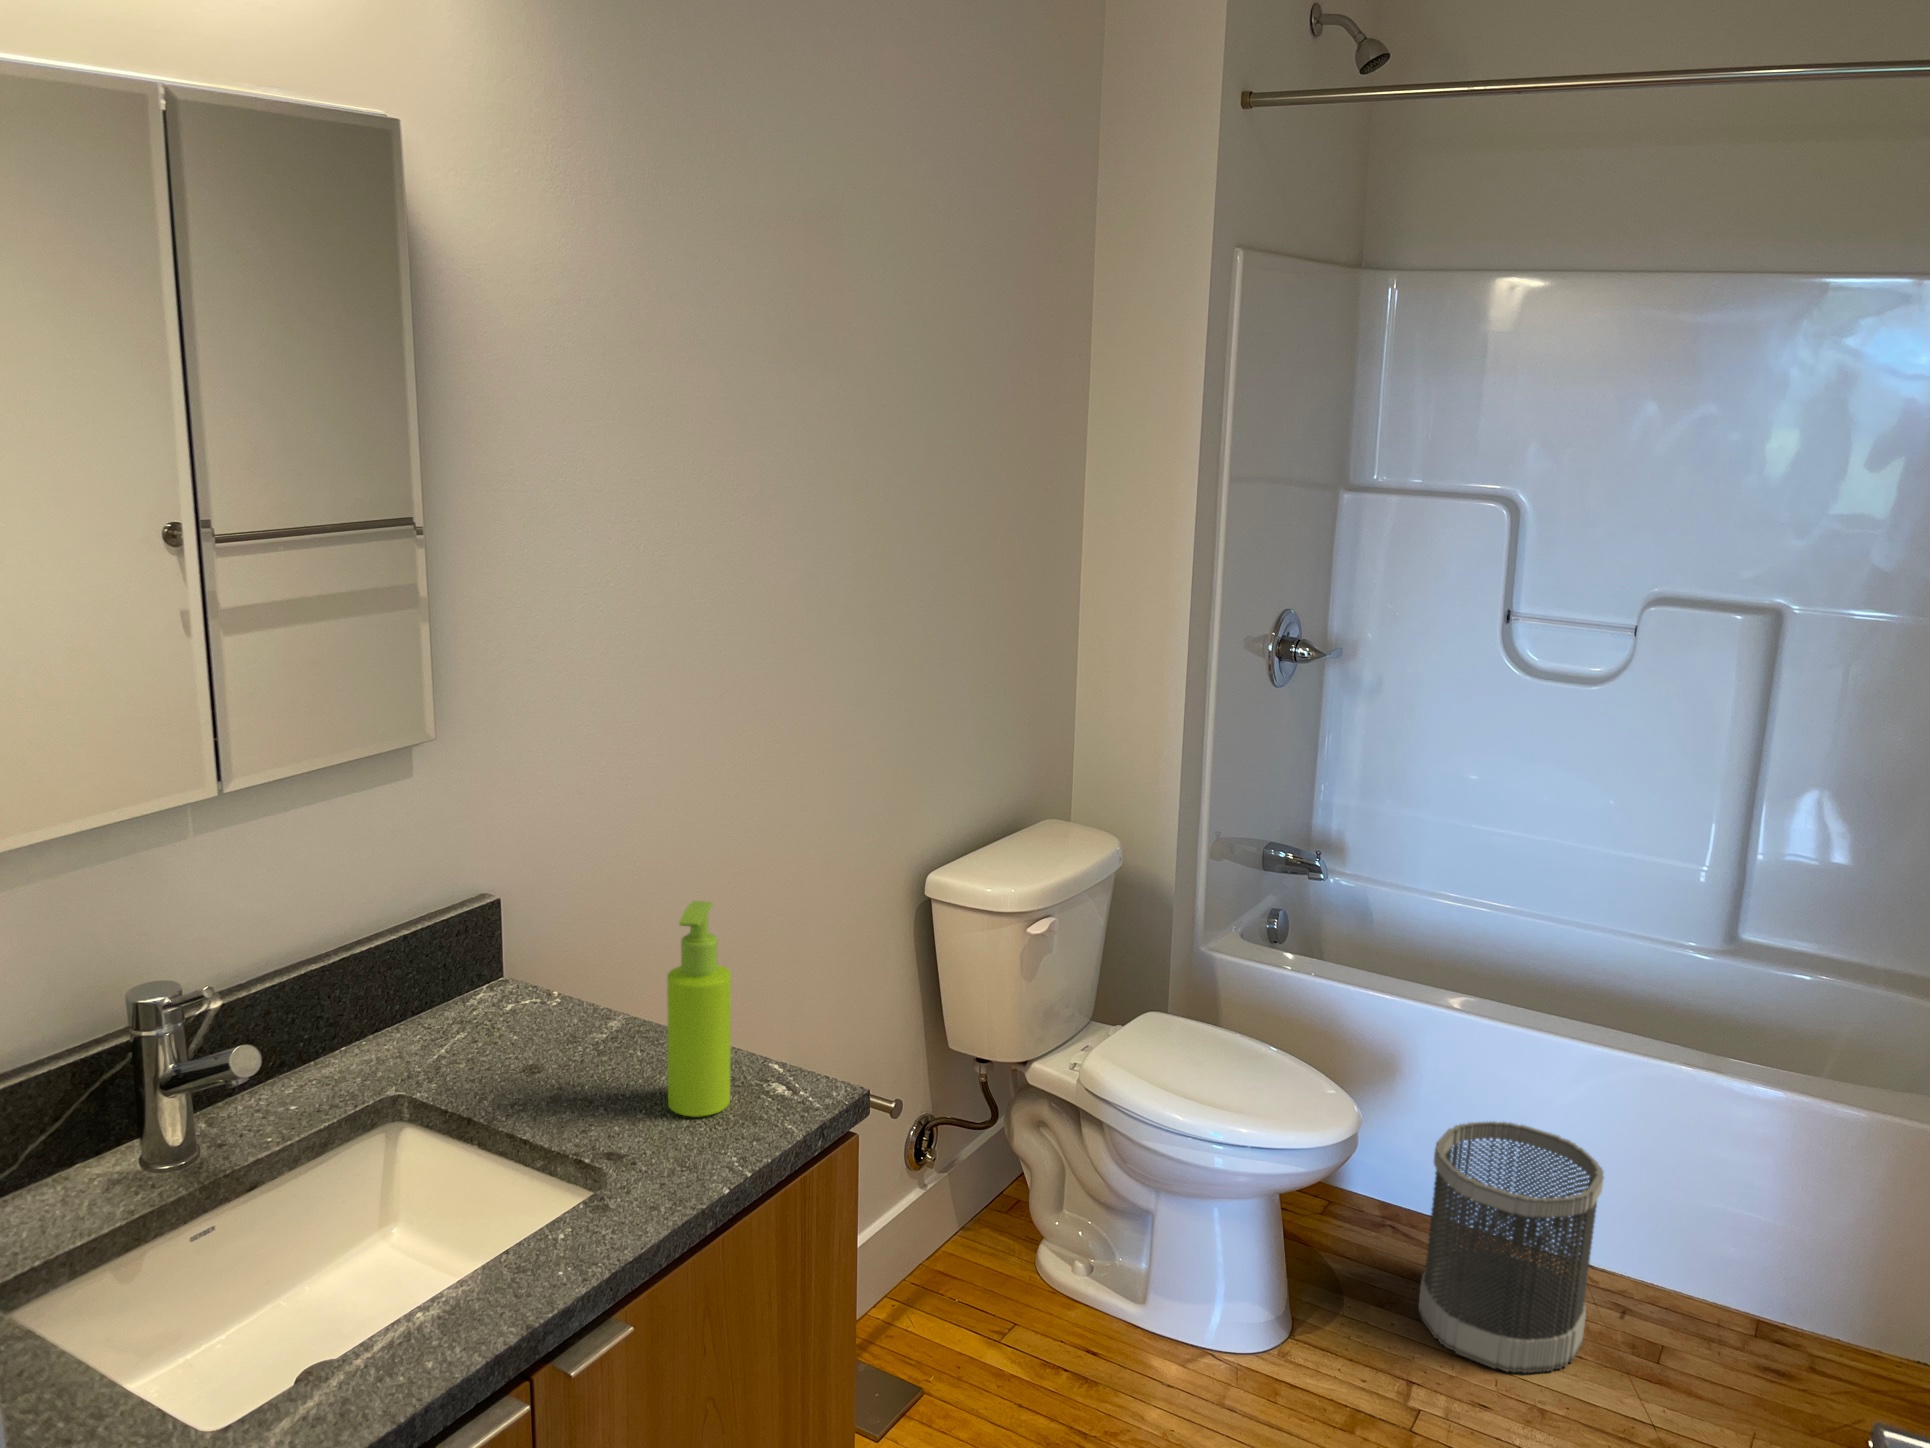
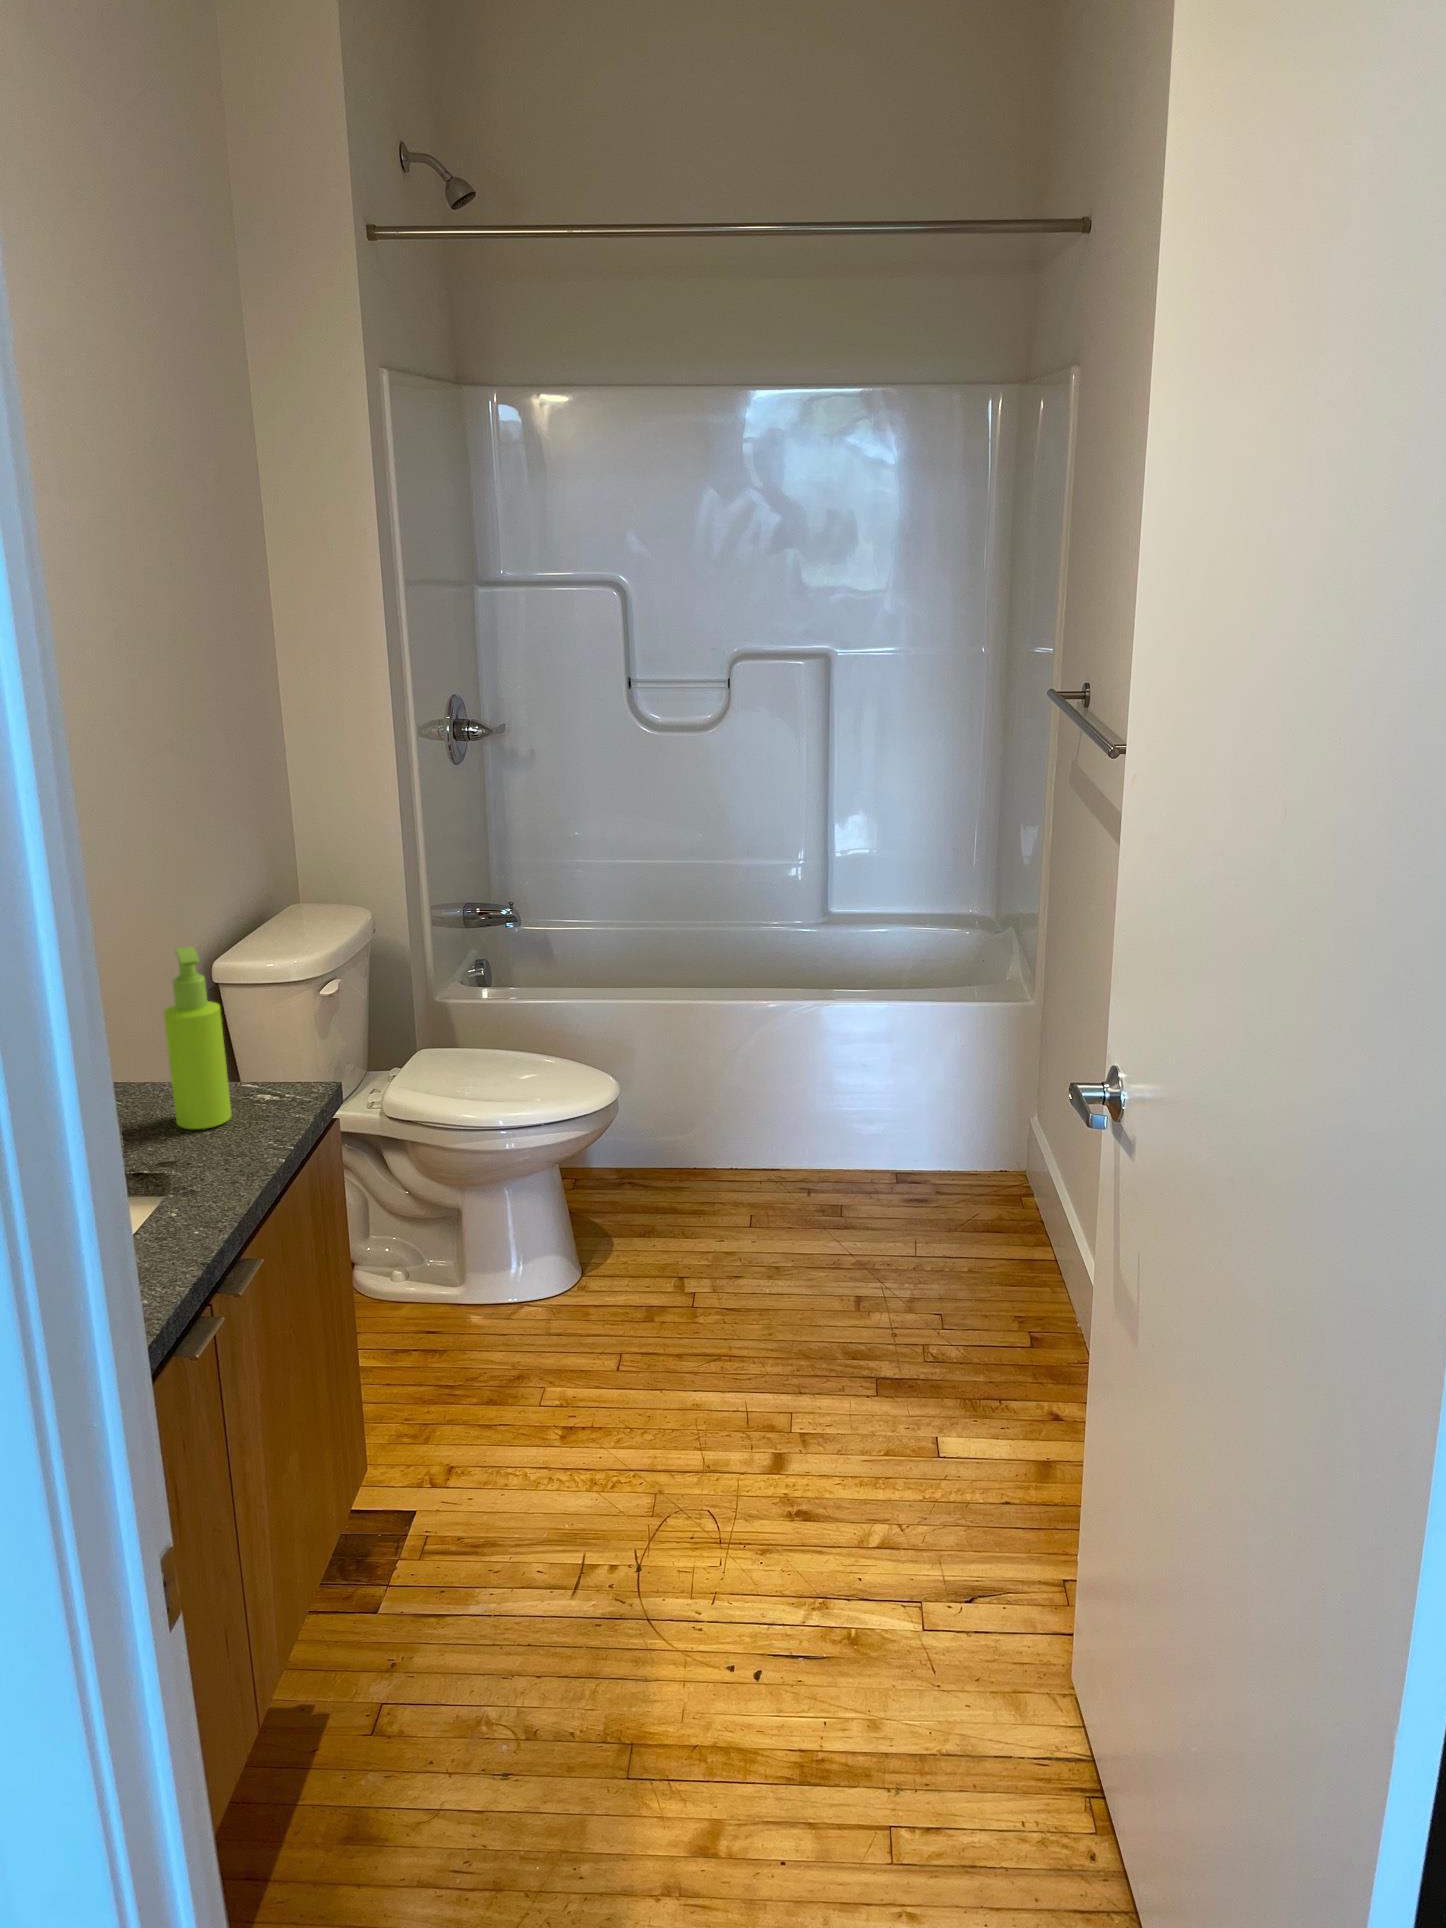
wastebasket: present [1418,1121,1604,1373] -> none [667,1072,791,1252]

